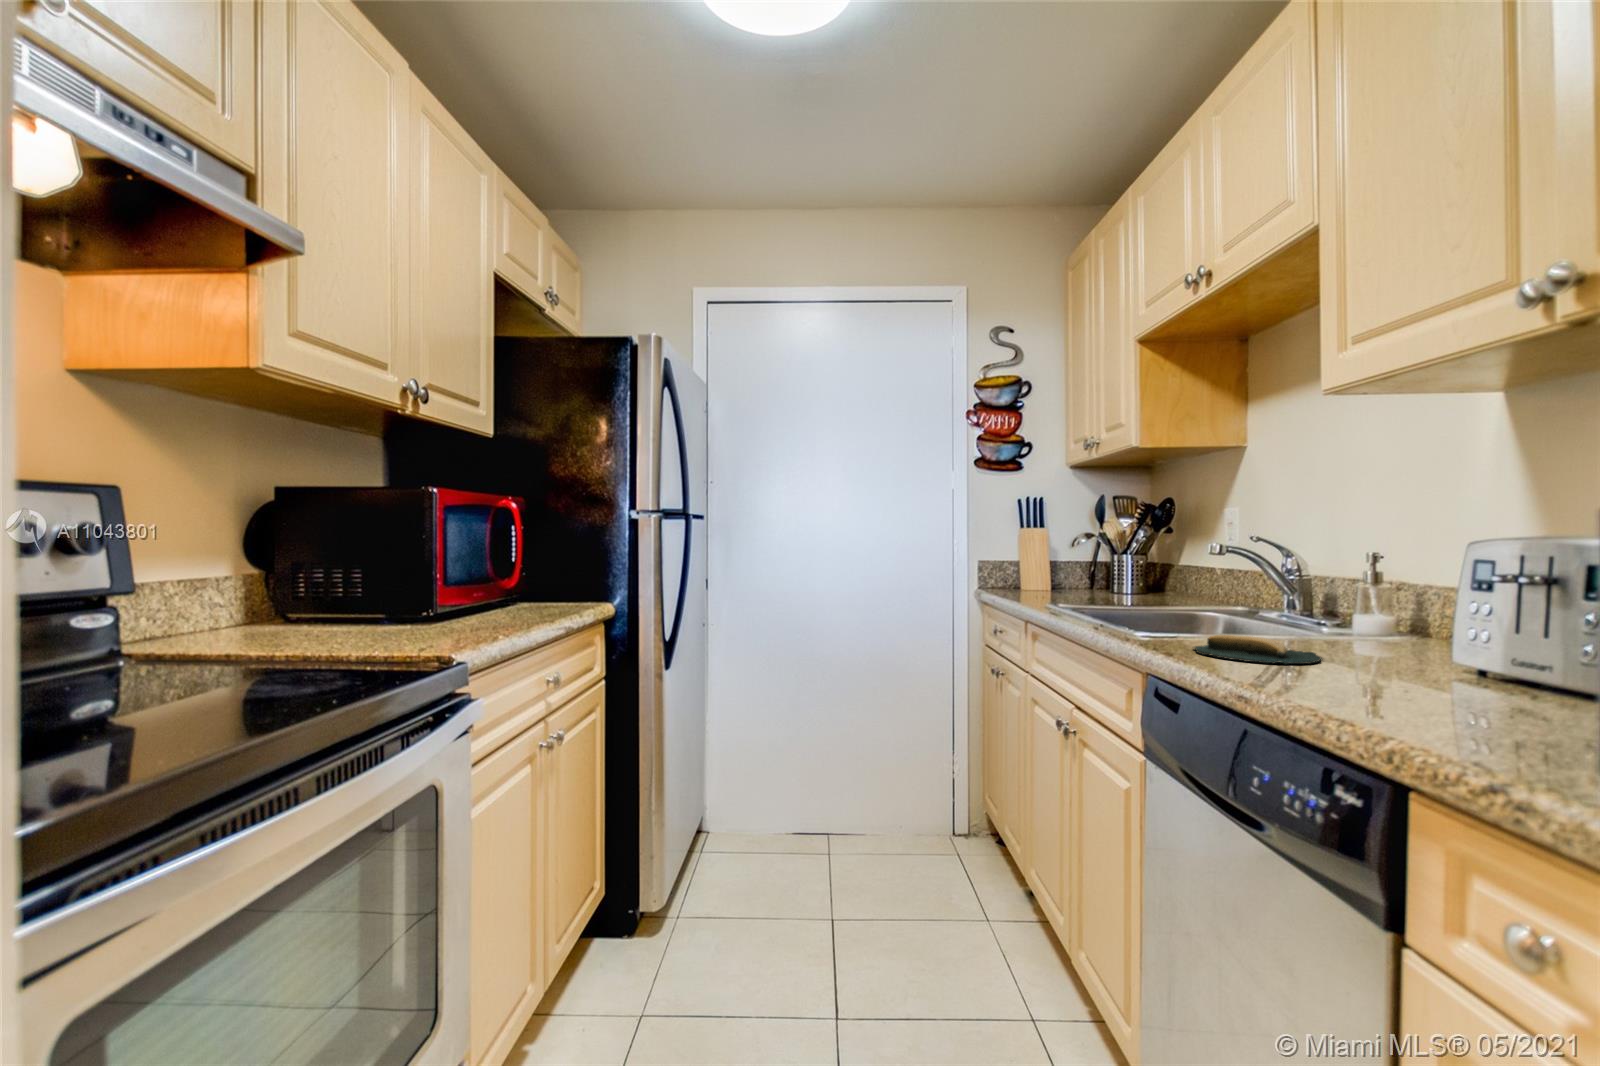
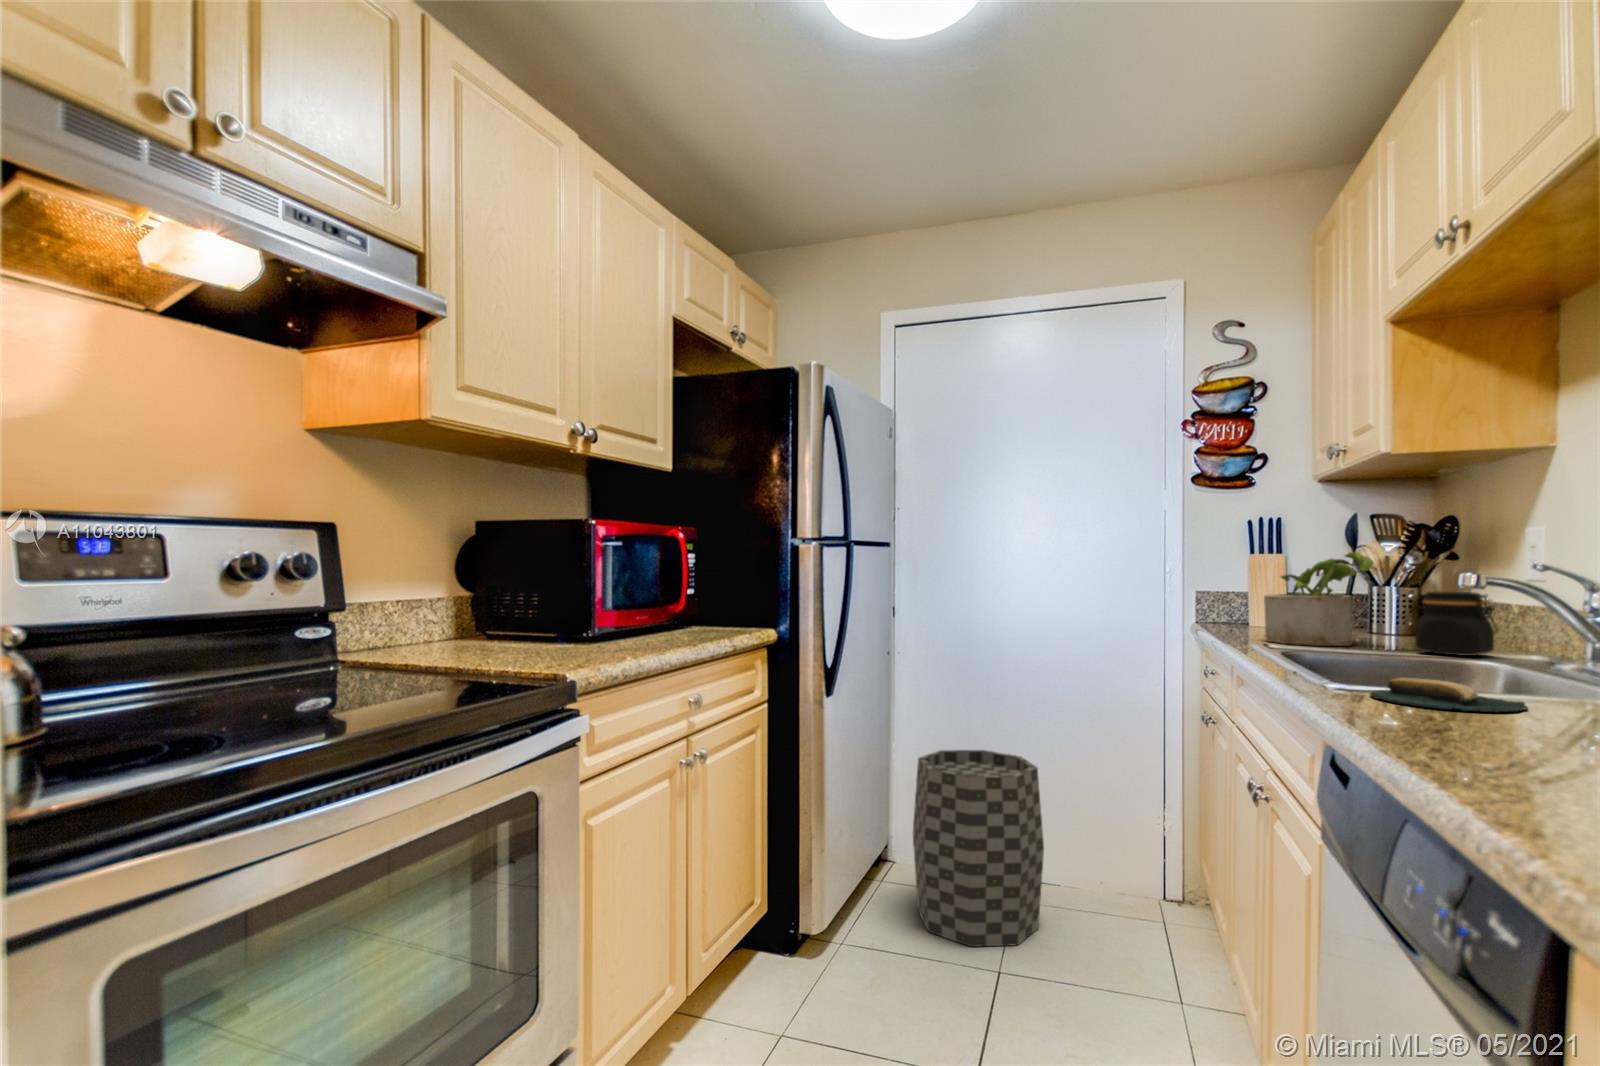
potted plant: none [1042,526,1124,604] -> present [1264,552,1374,646]
jar: none [1154,557,1218,609] -> present [1411,592,1499,656]
trash can: none [740,707,859,893] -> present [913,750,1044,947]

